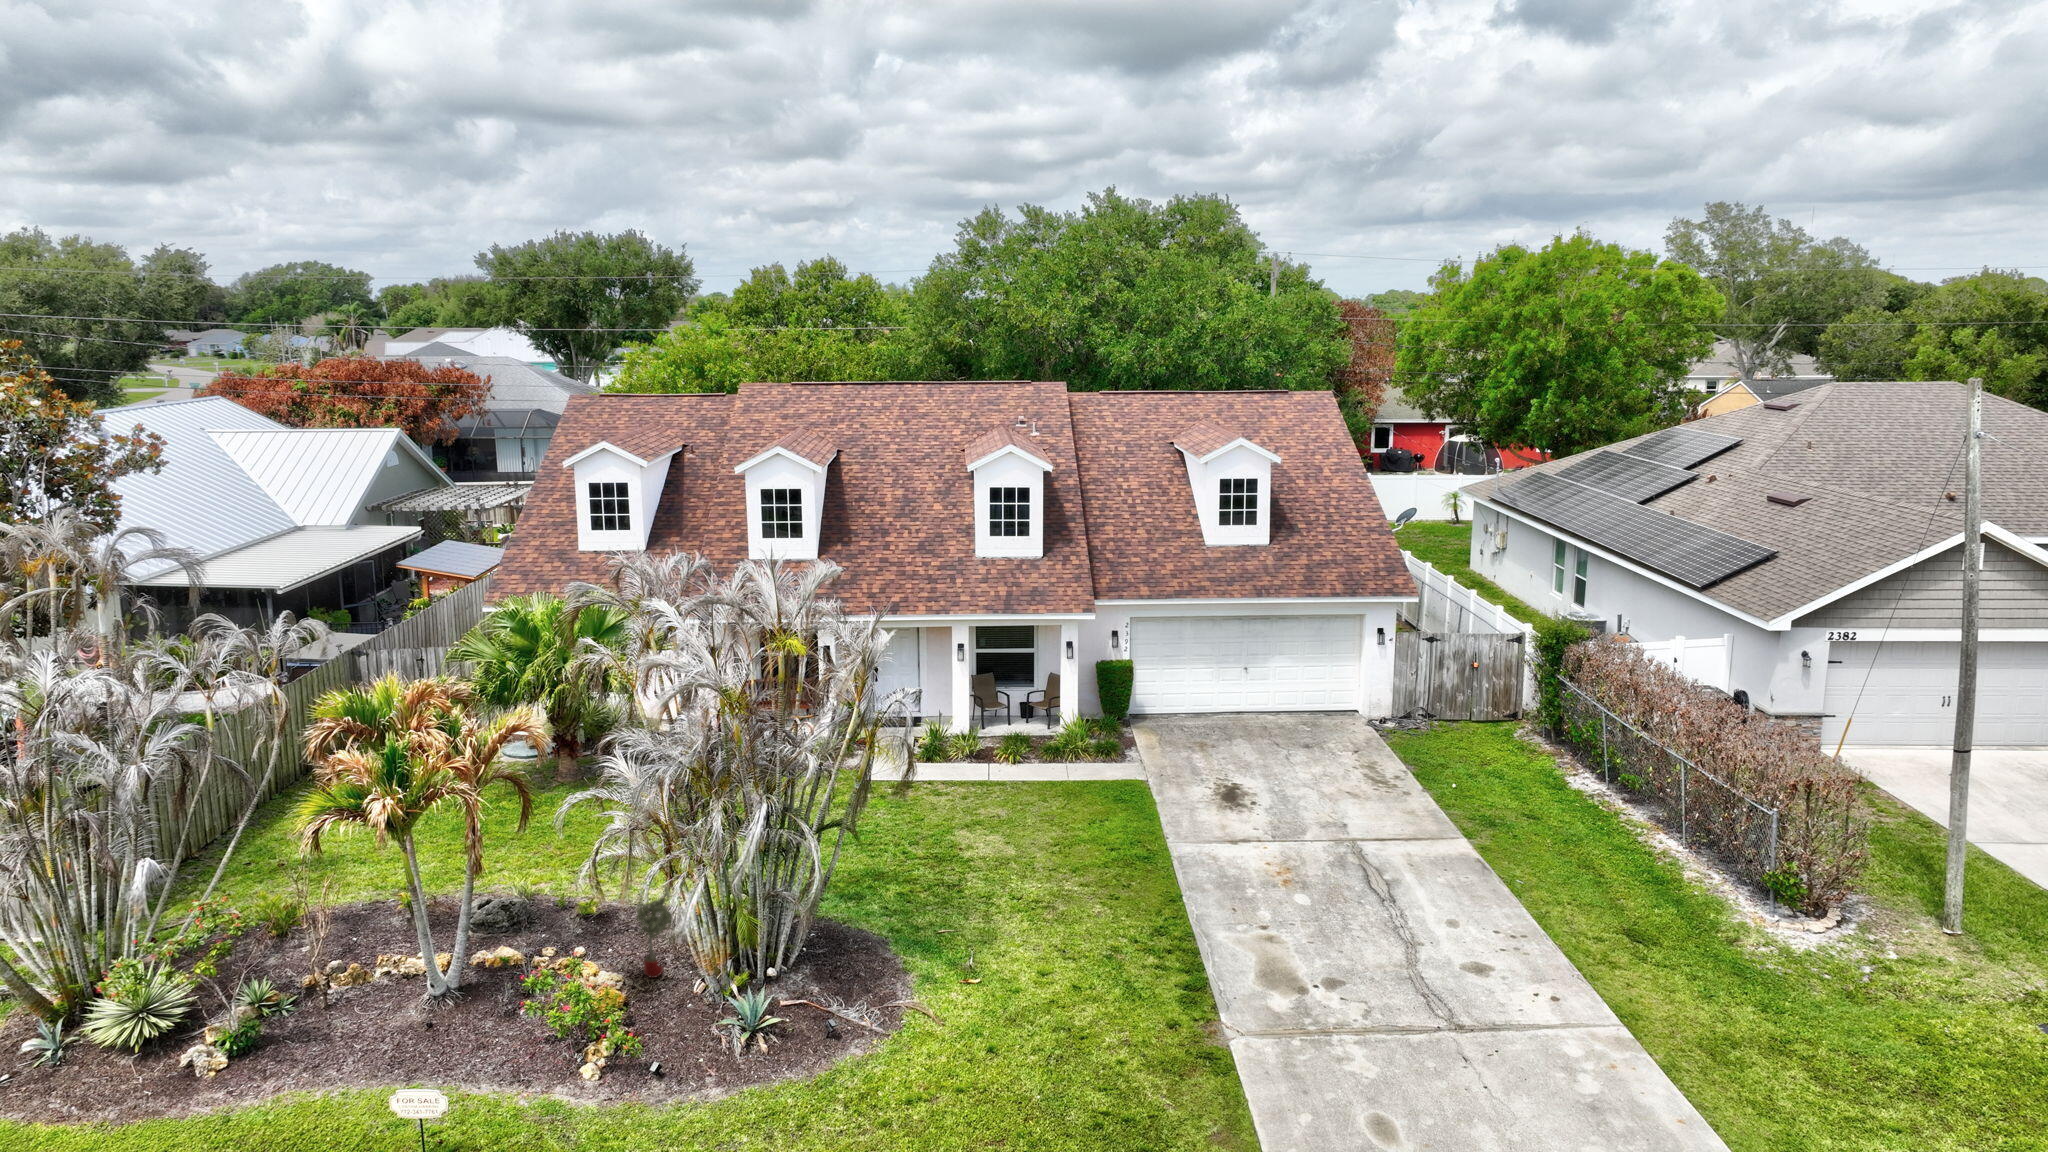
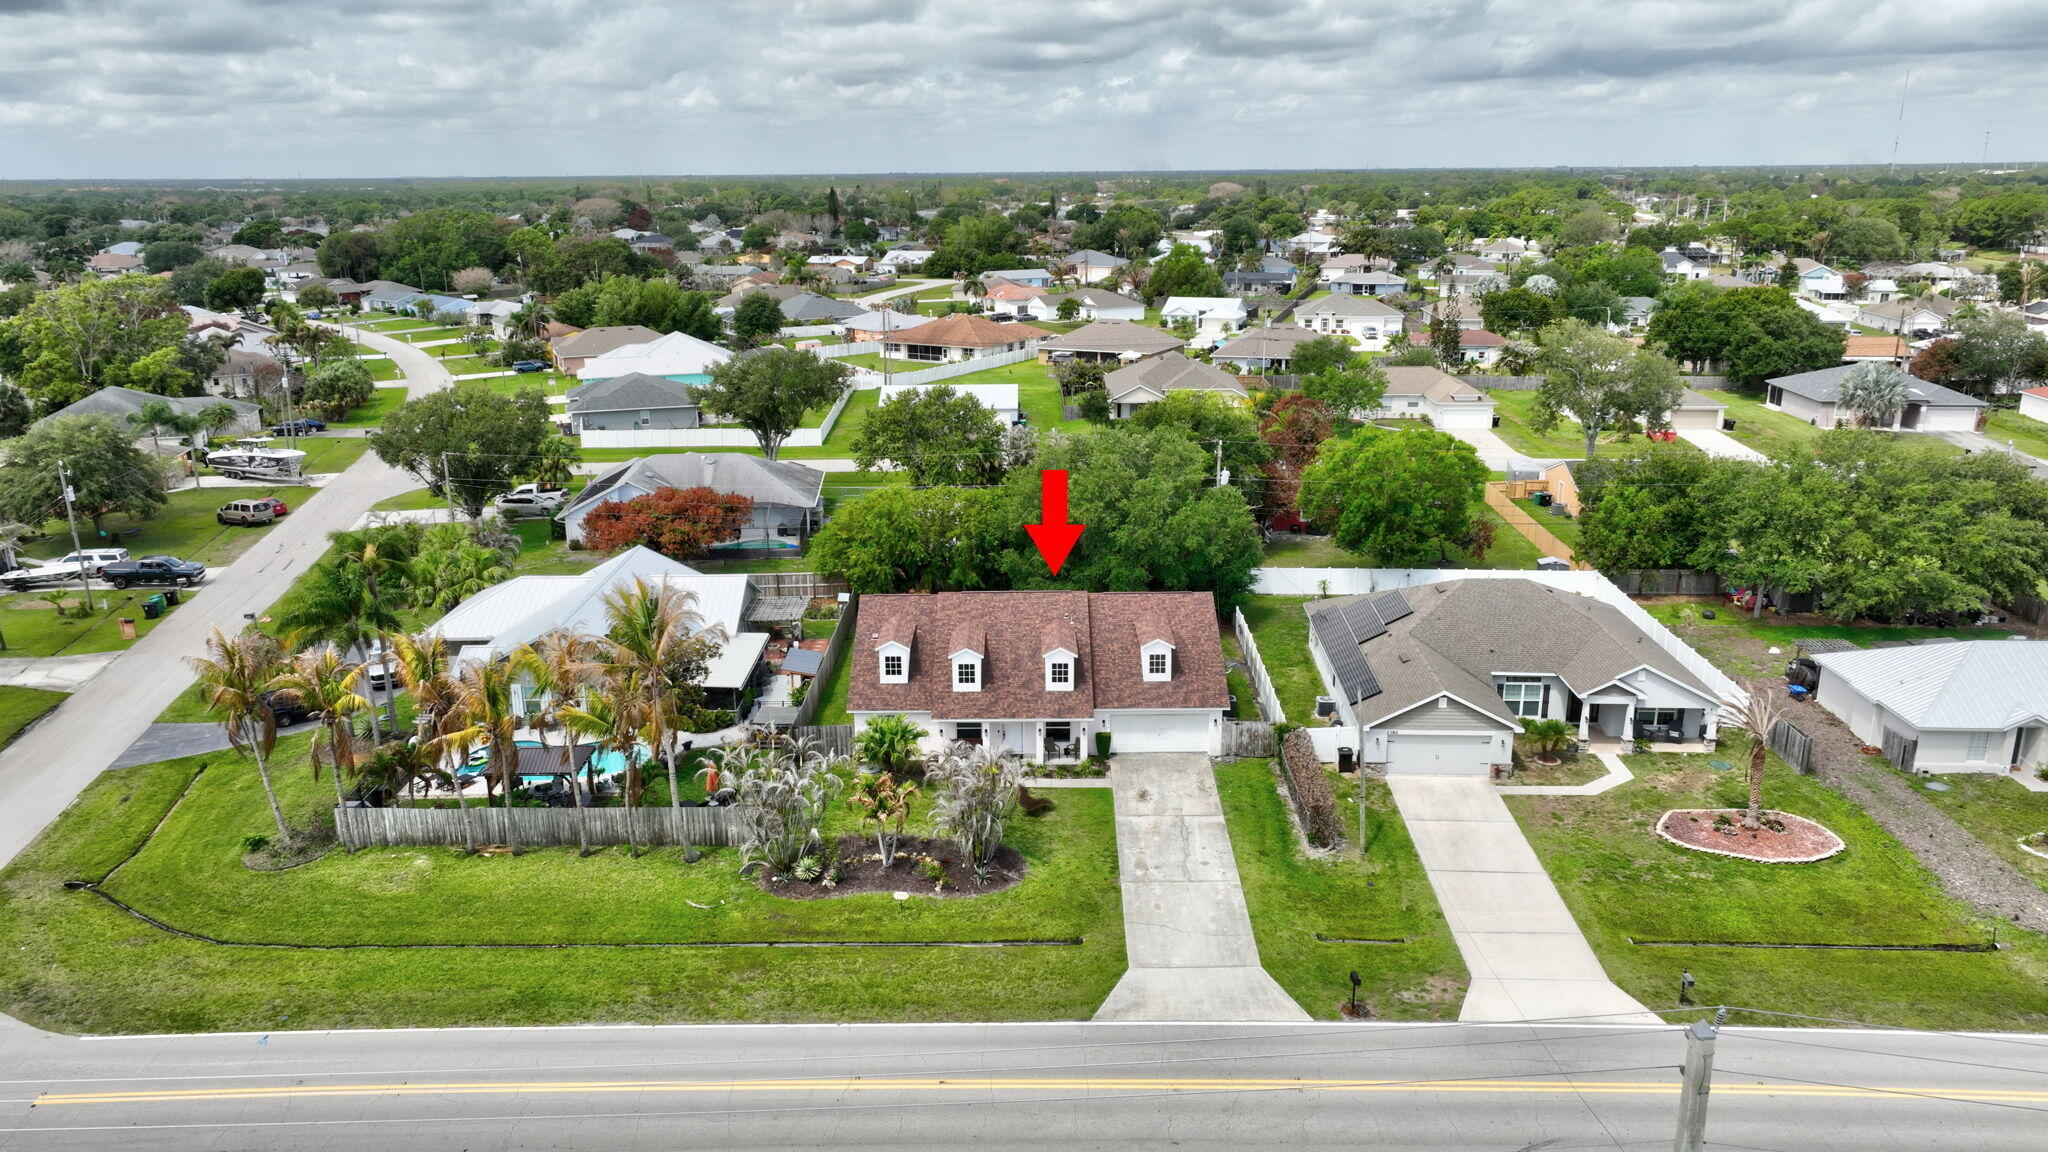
lounge chair: none [886,752,996,851] -> present [1018,784,1053,812]

